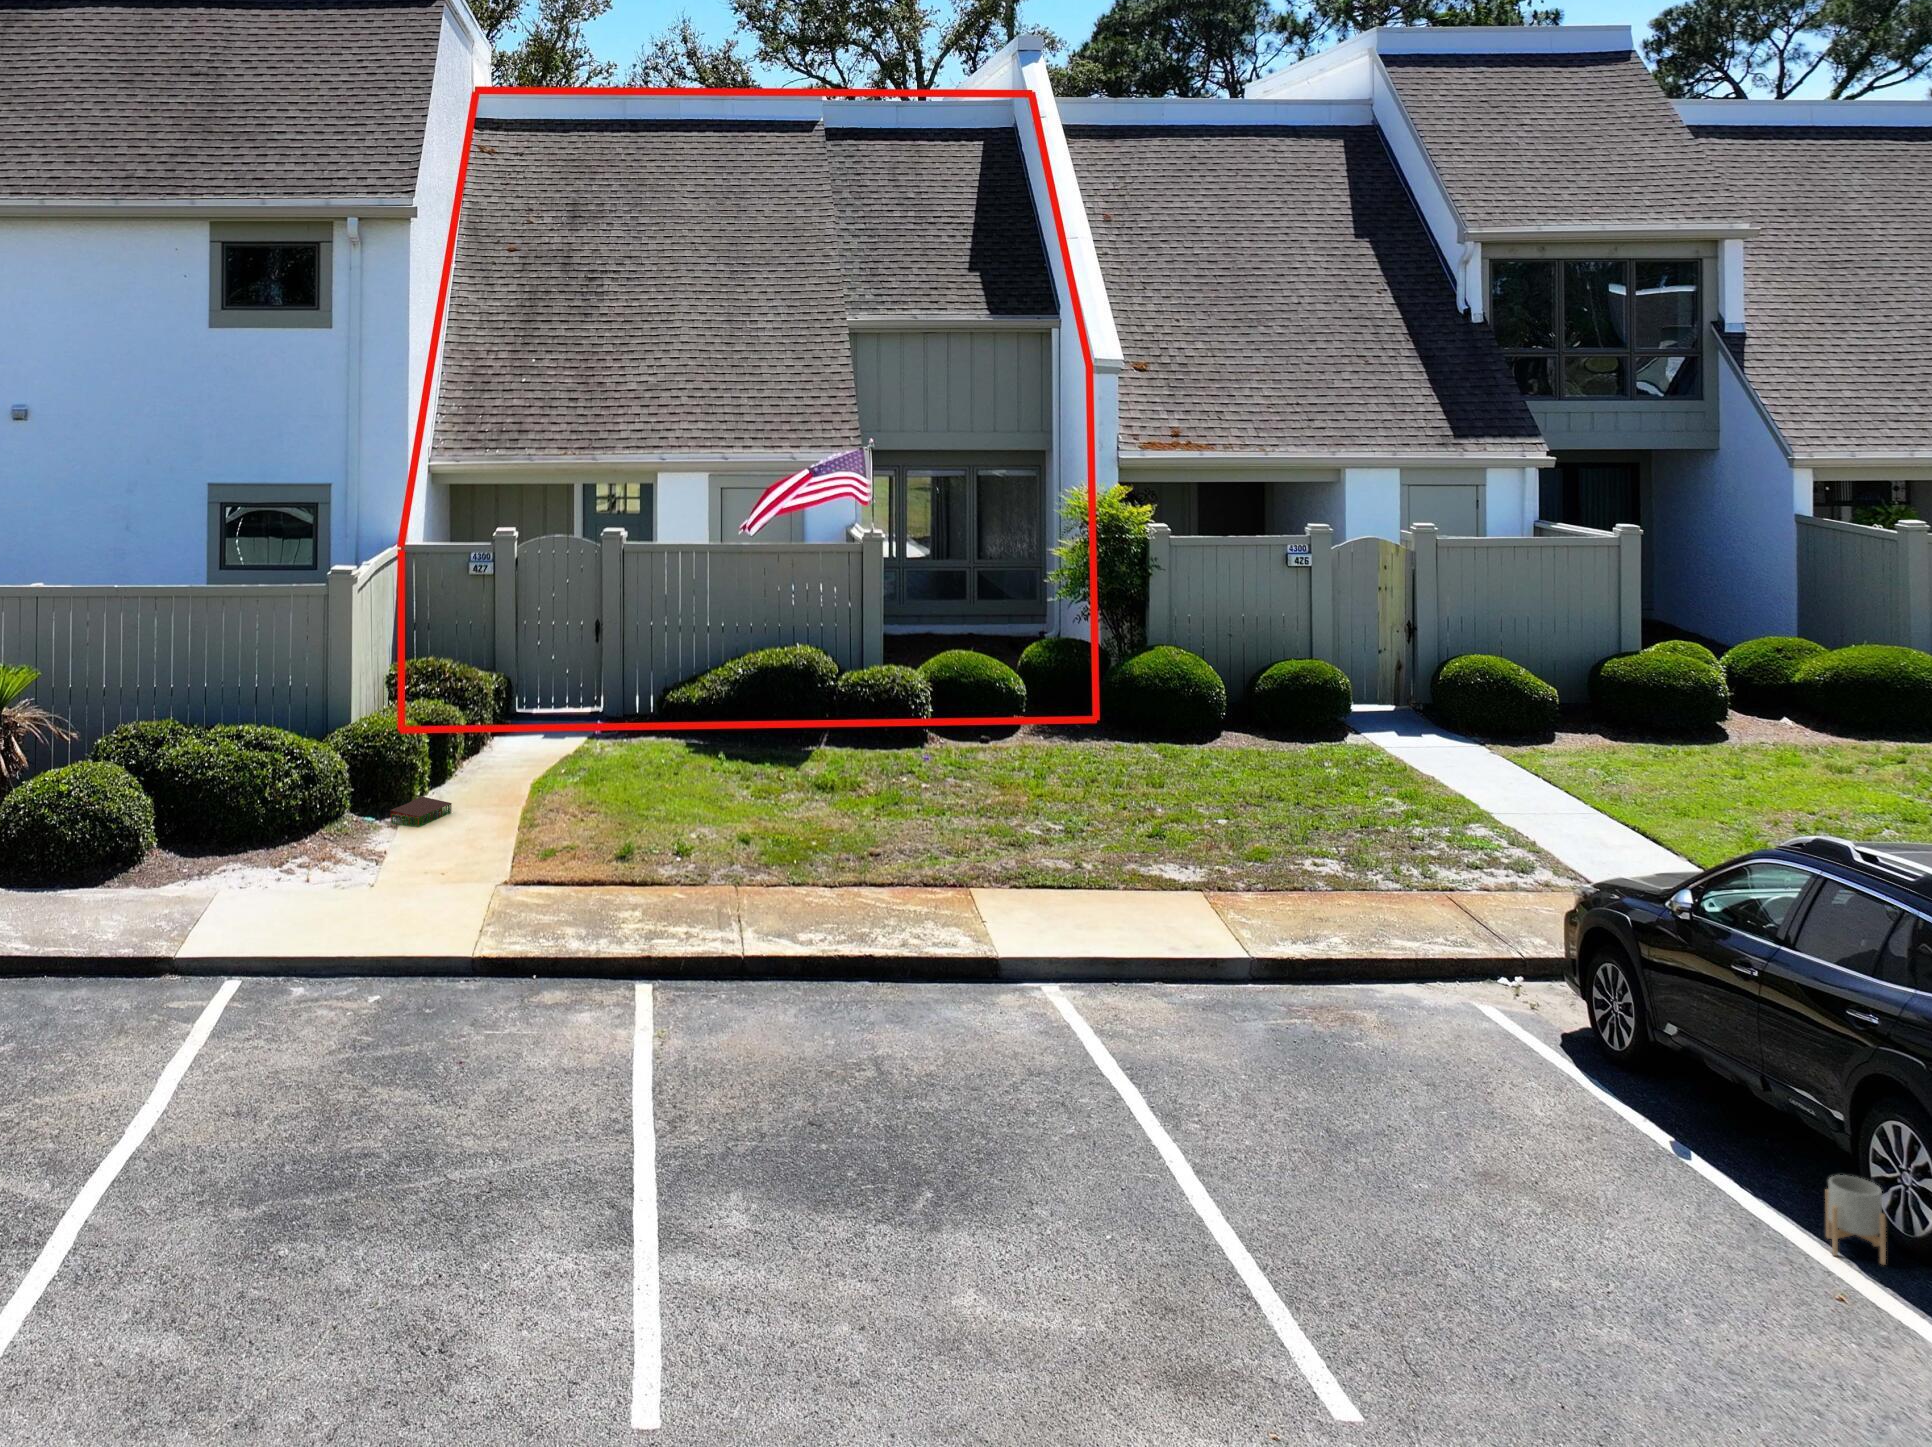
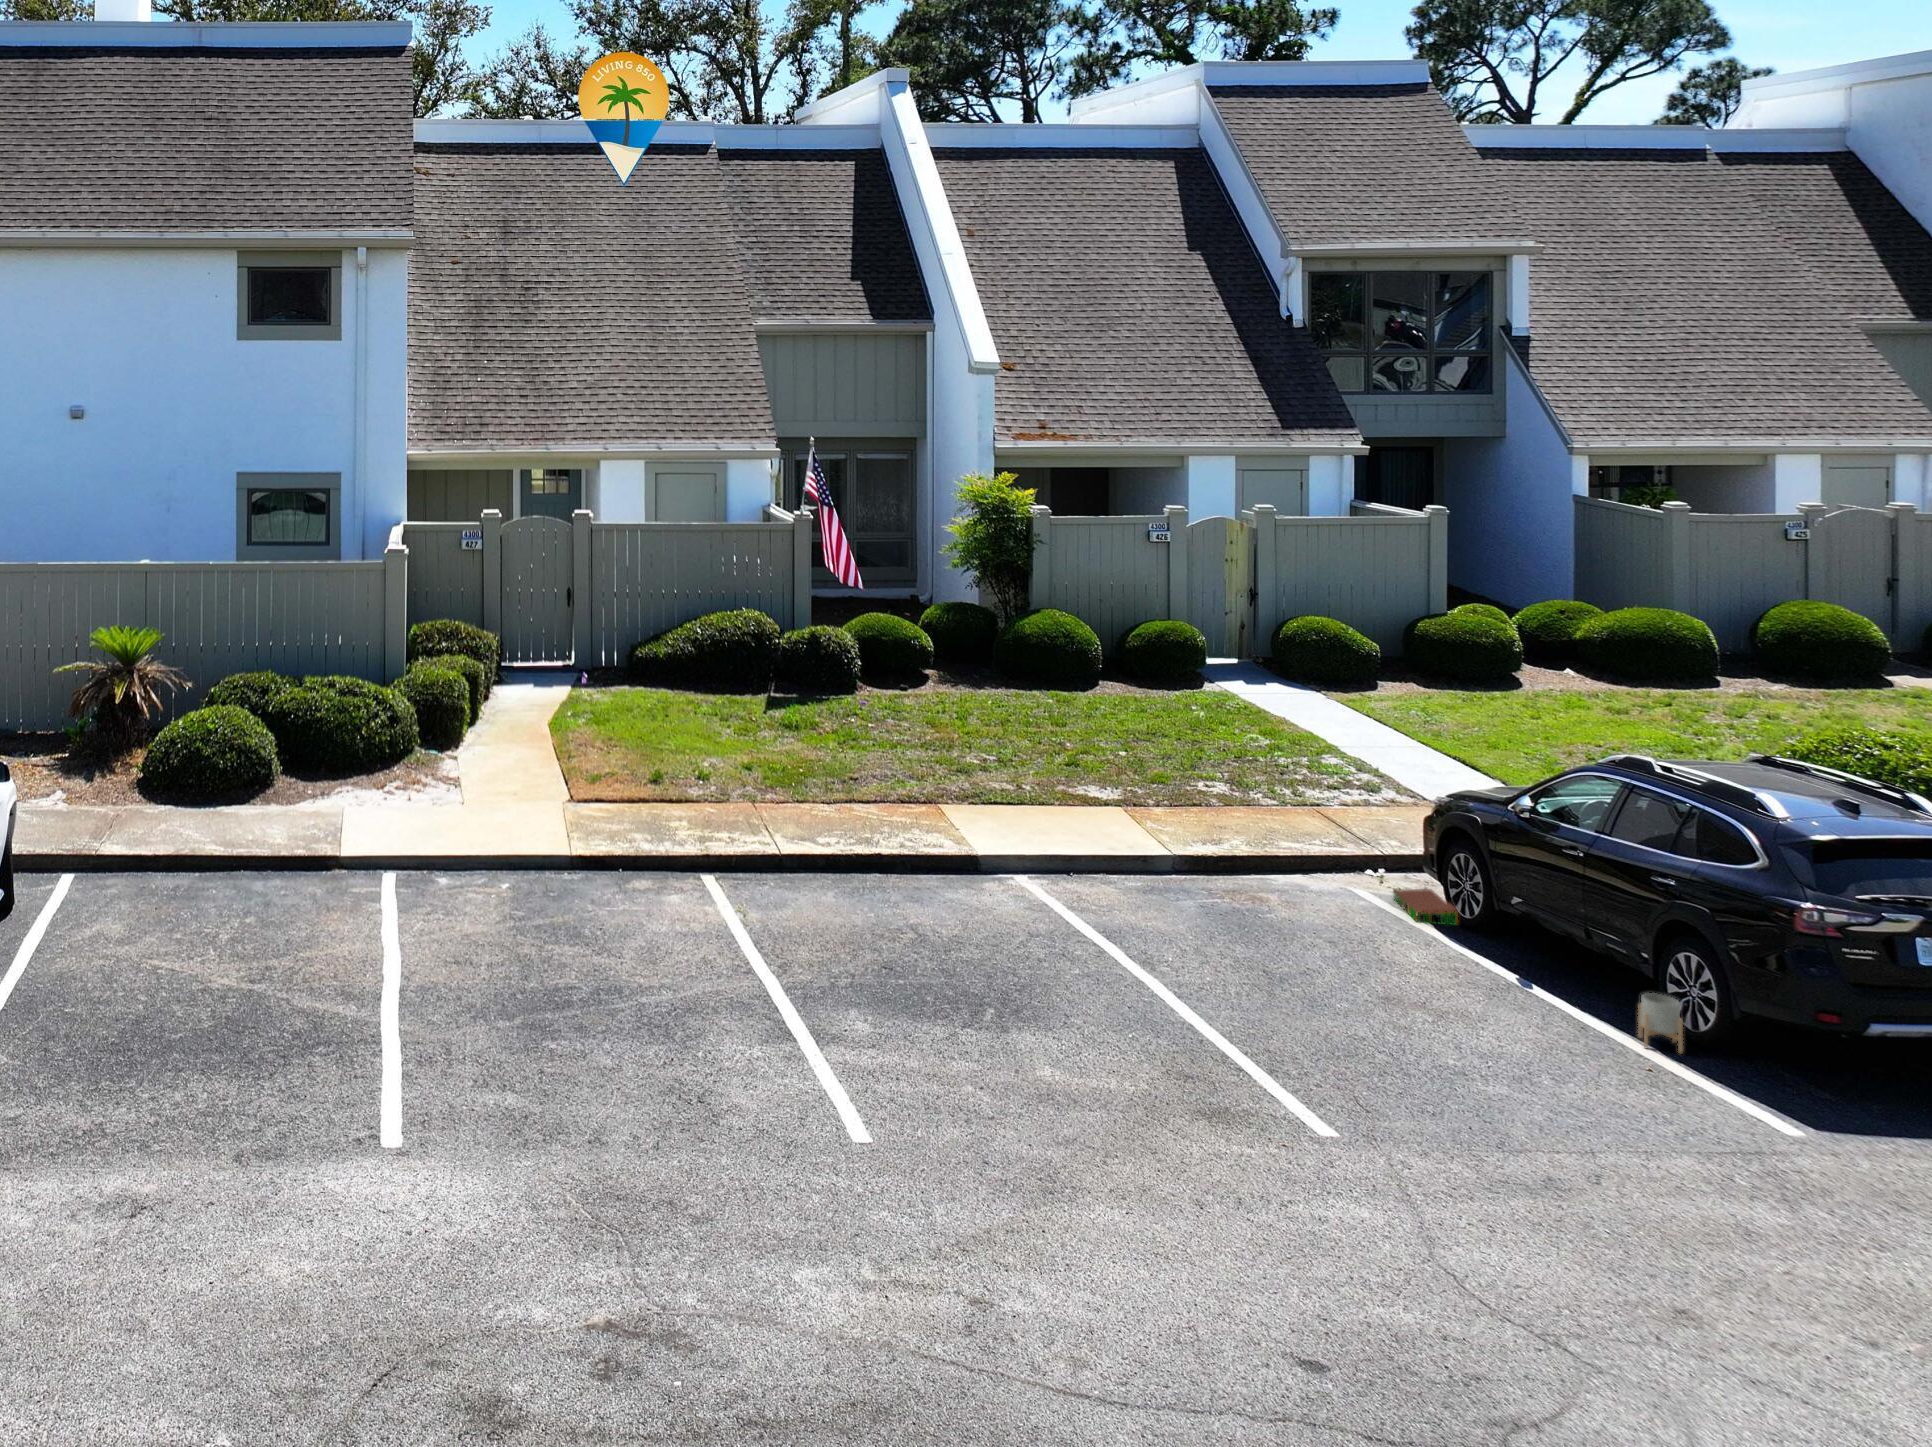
storage bin: present [391,797,452,827] -> present [1394,889,1458,923]

